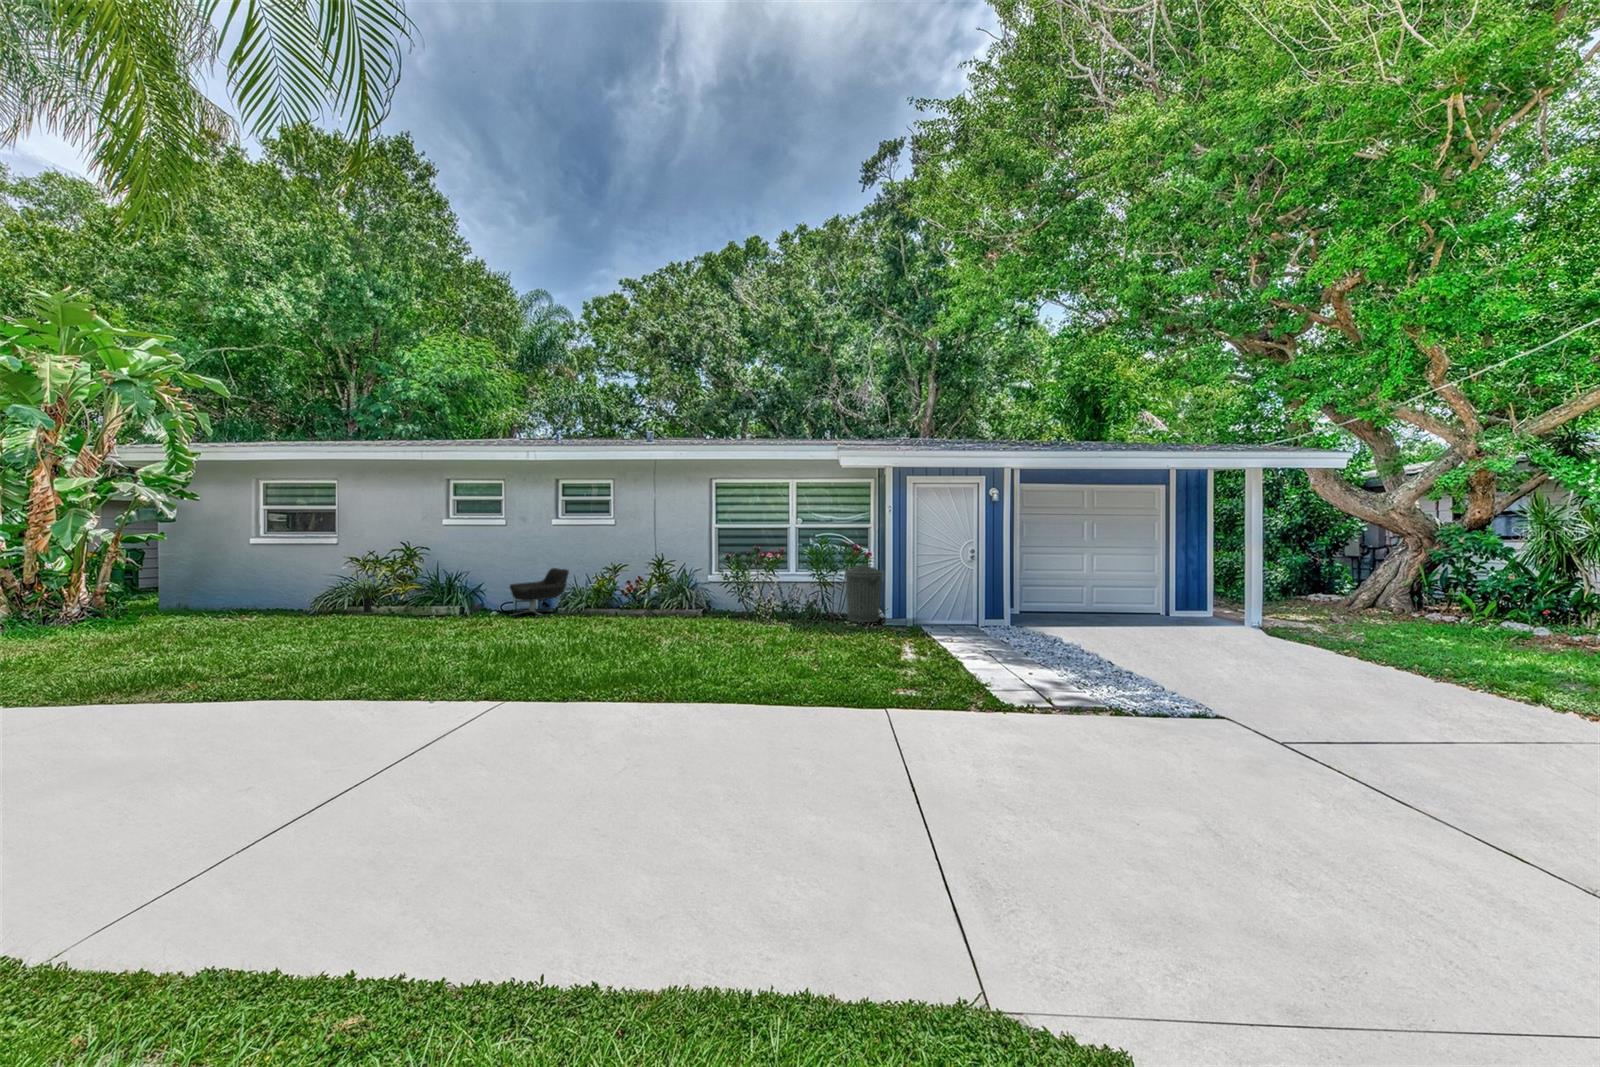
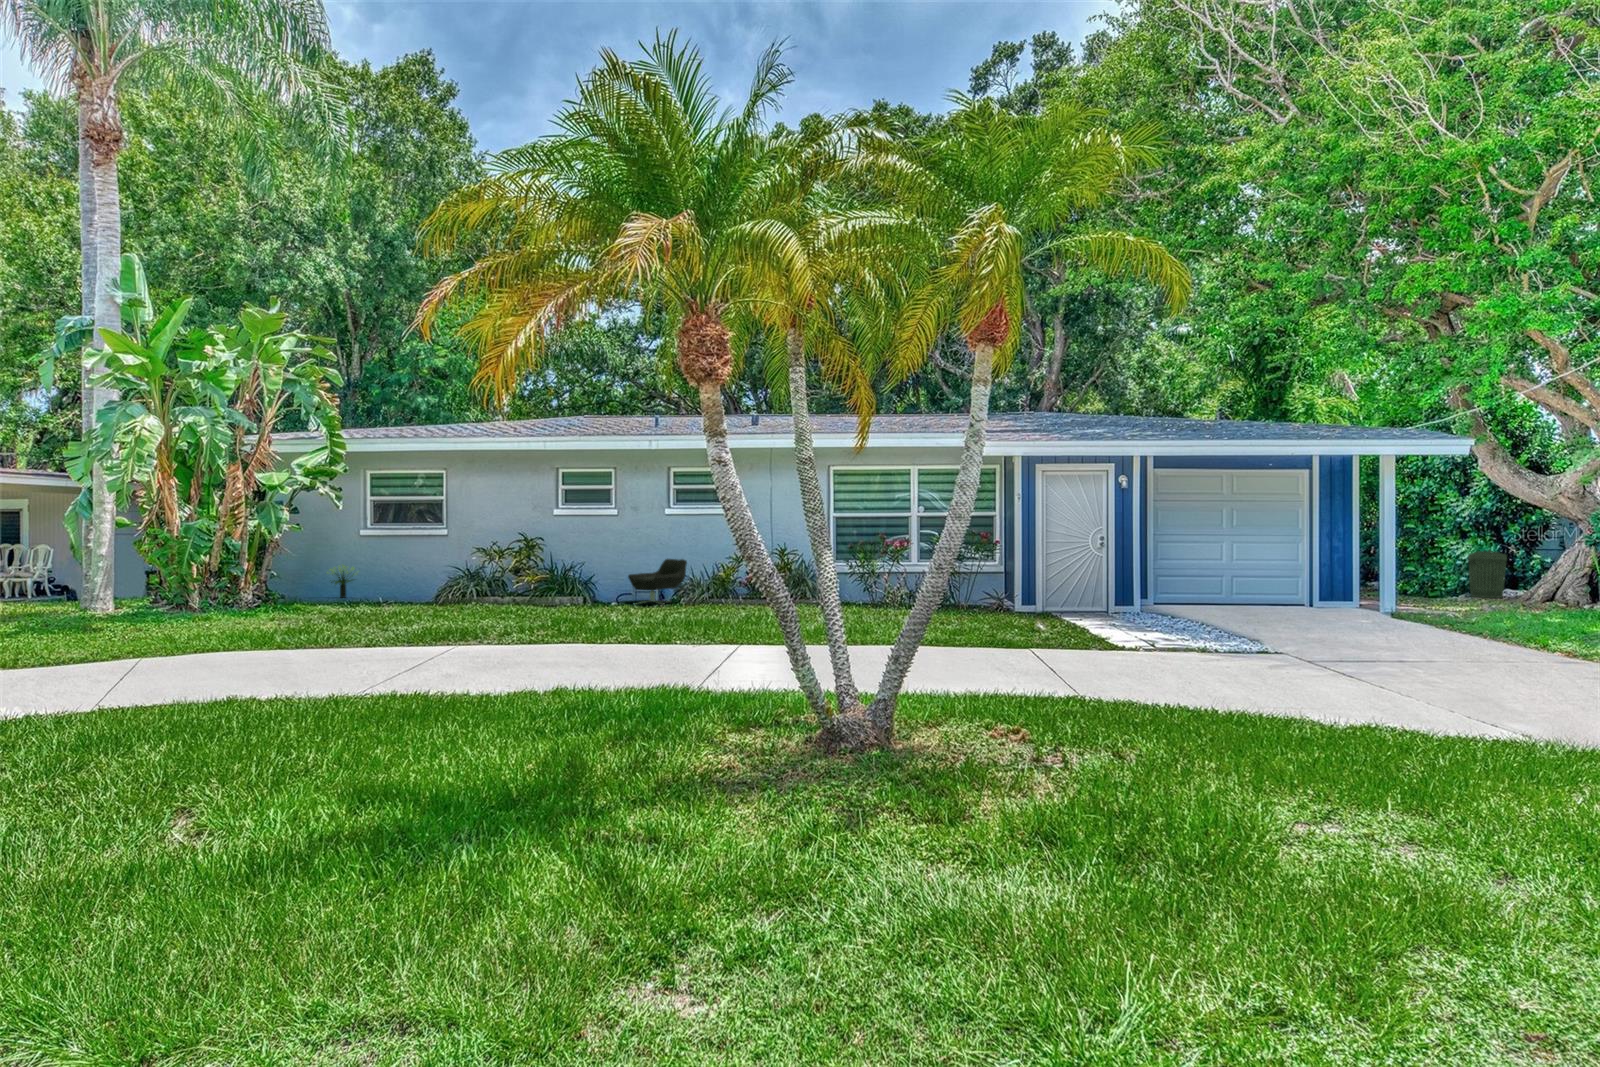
trash can: present [845,566,882,622] -> present [1468,550,1507,598]
potted plant: present [348,577,387,612] -> present [327,564,357,598]

